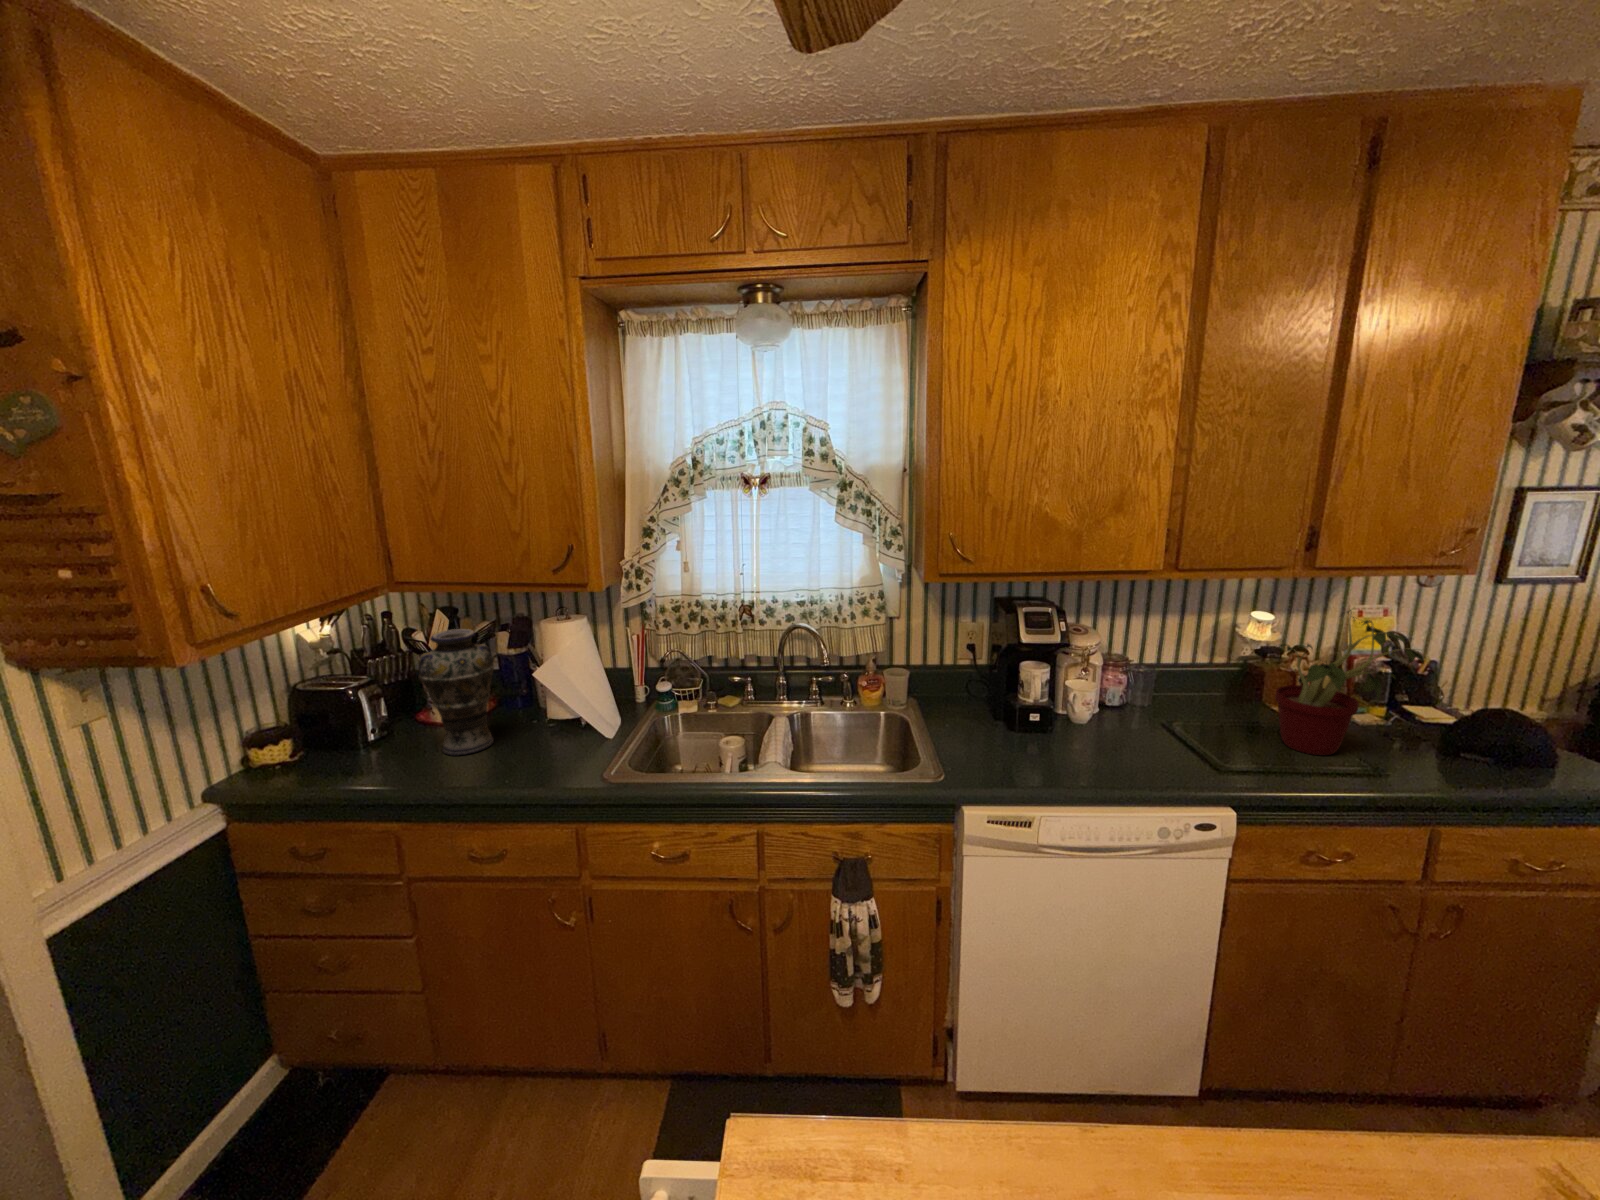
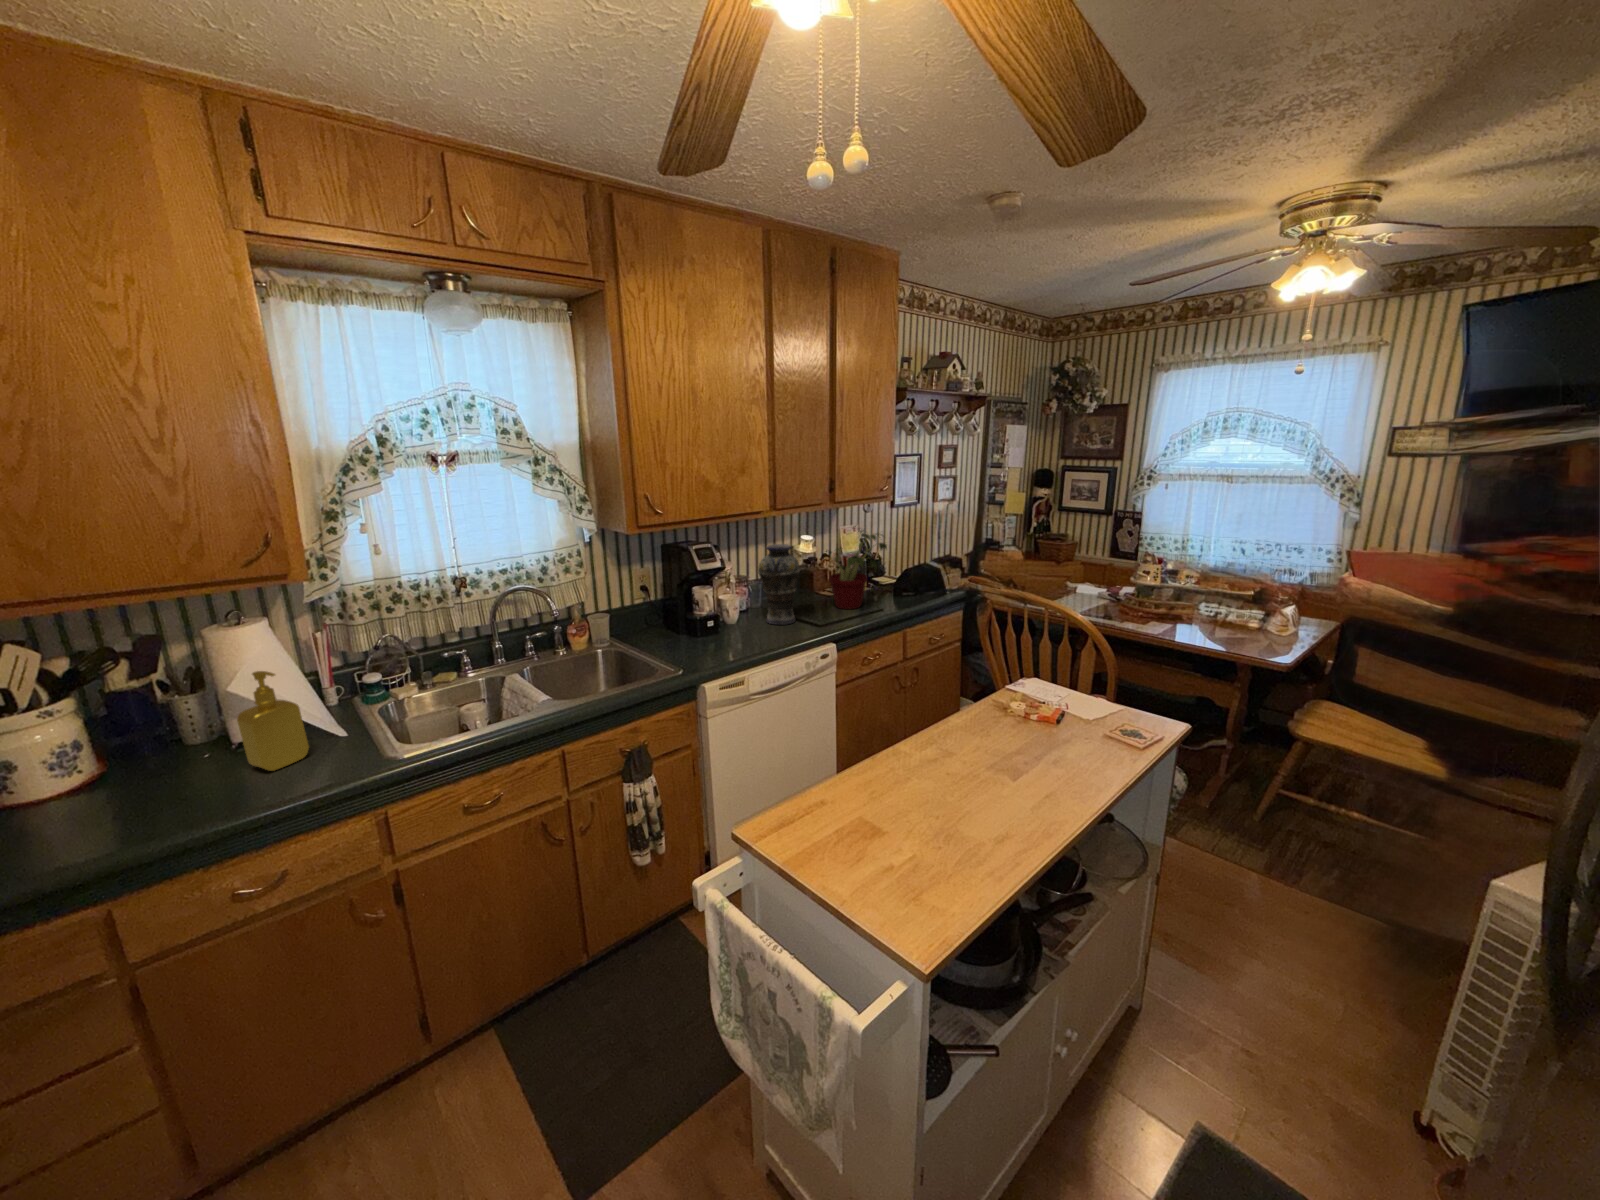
vase: present [418,629,494,756] -> present [758,544,800,625]
soap dispenser: none [518,669,564,760] -> present [237,671,309,771]

